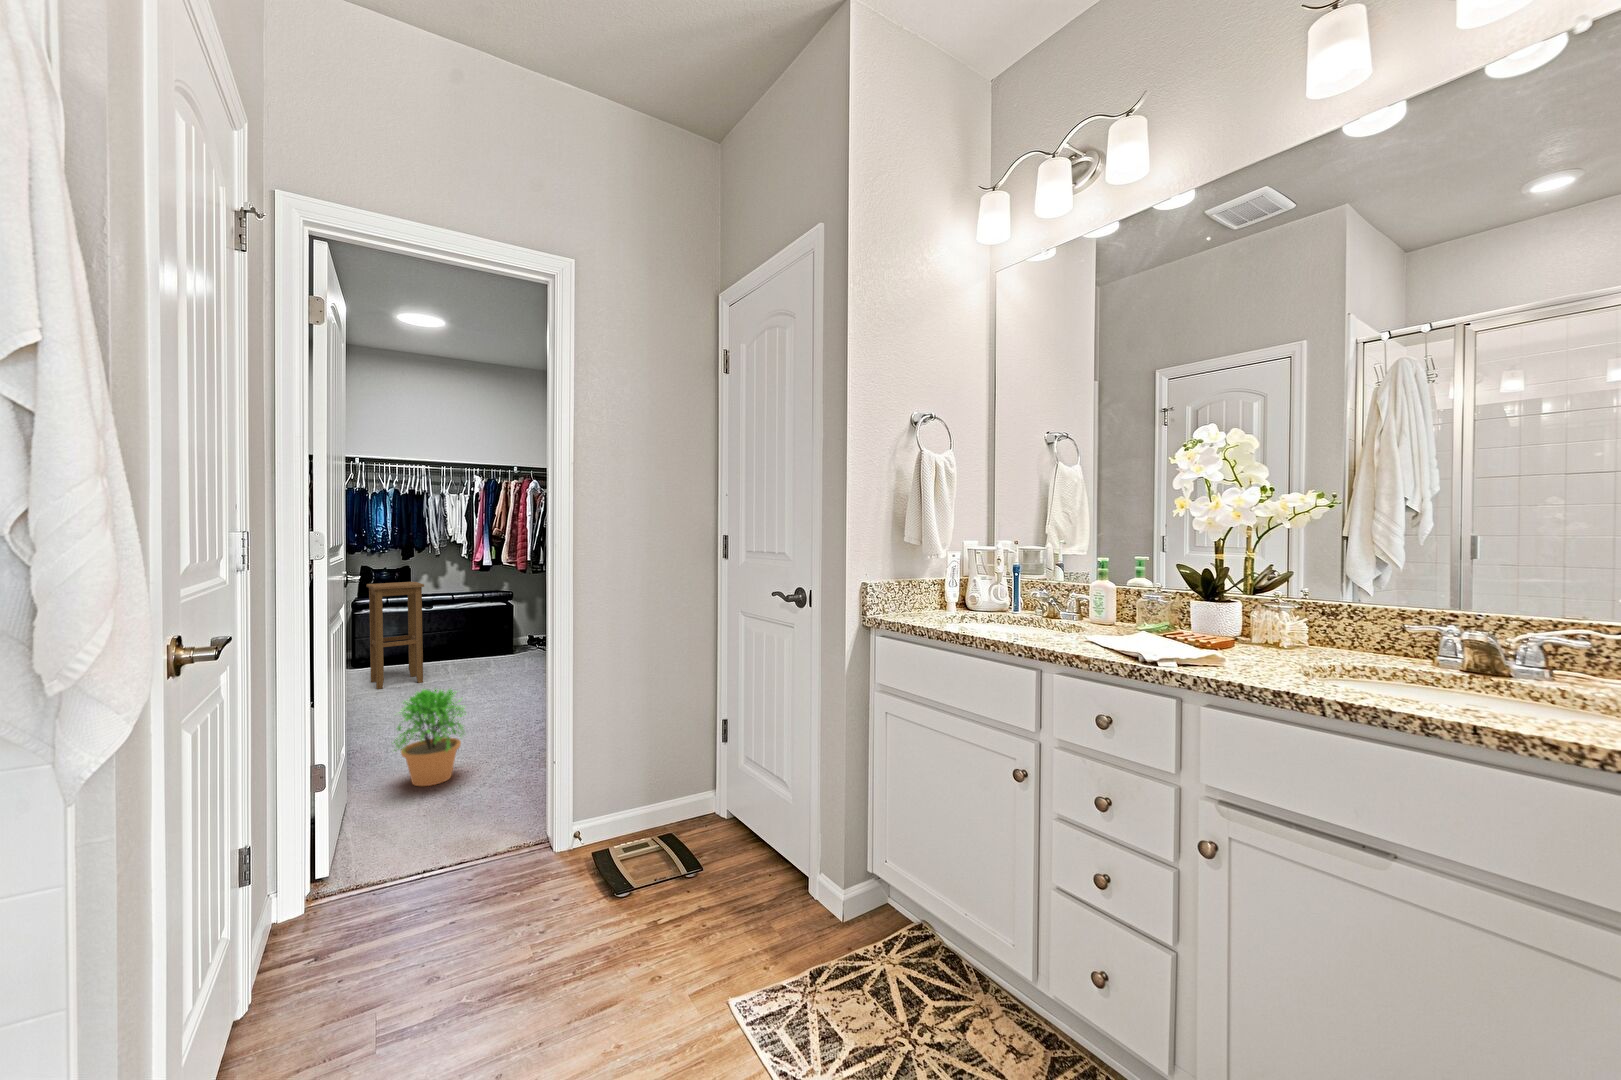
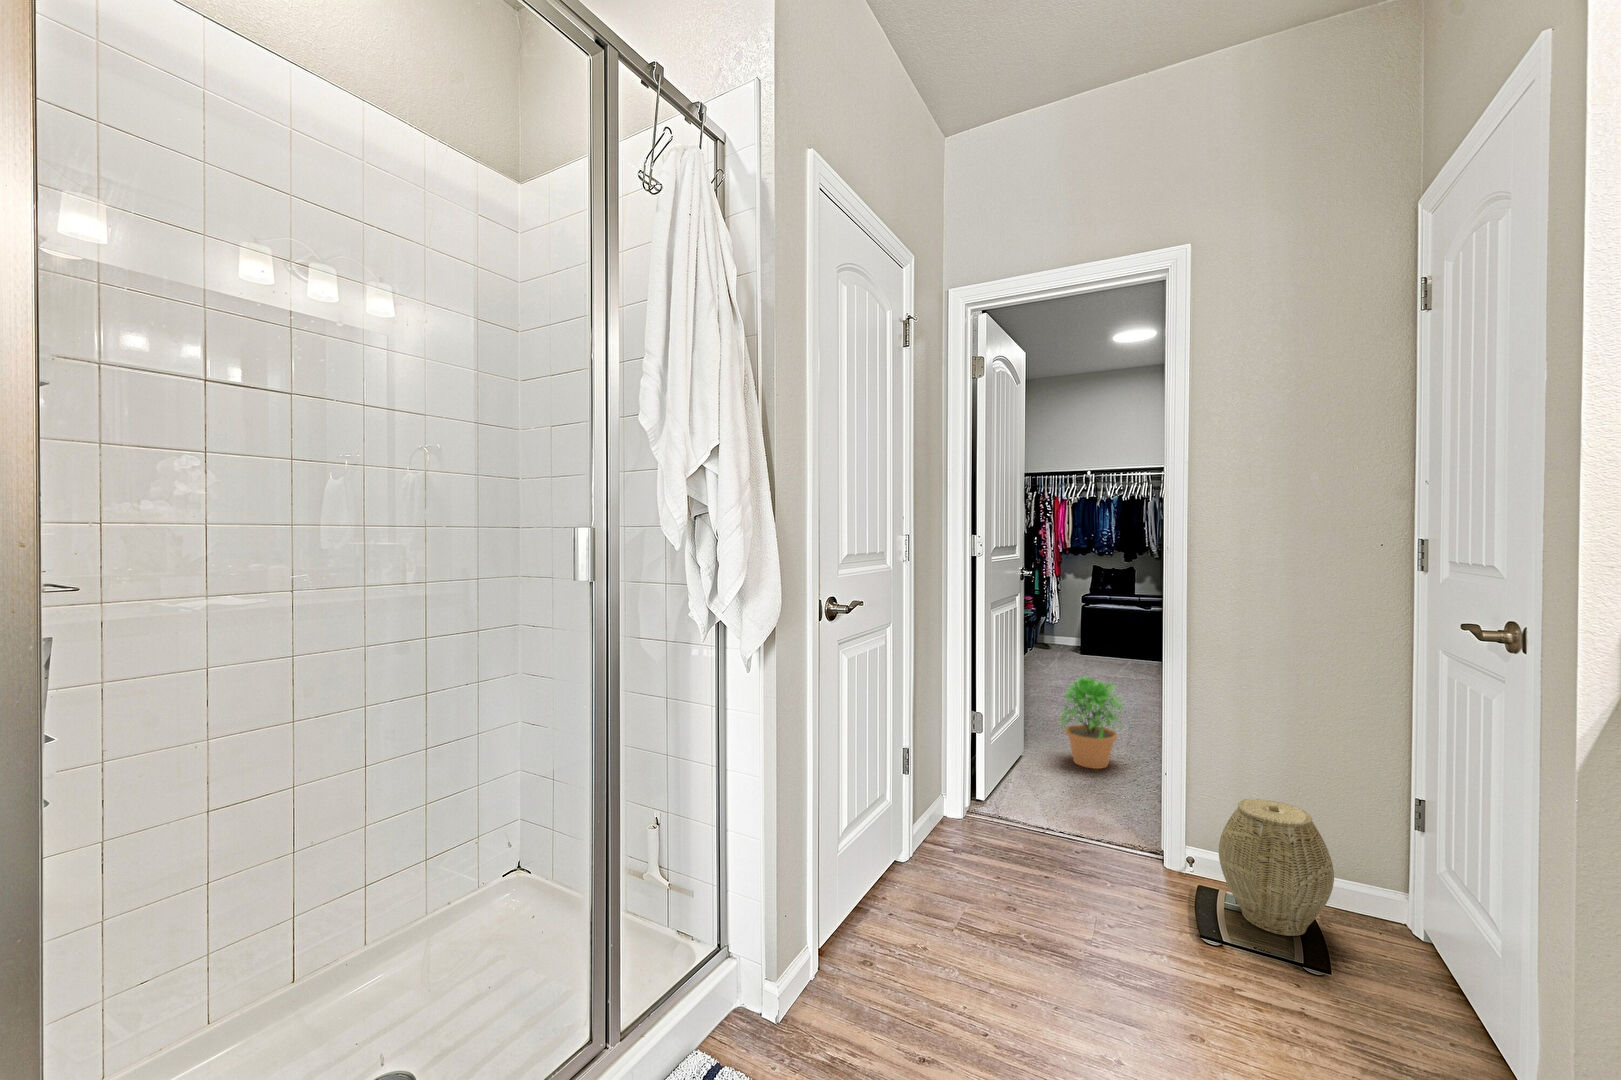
stool: present [366,582,424,689] -> none [1084,582,1130,681]
woven basket: none [610,754,689,863] -> present [1219,799,1334,936]

